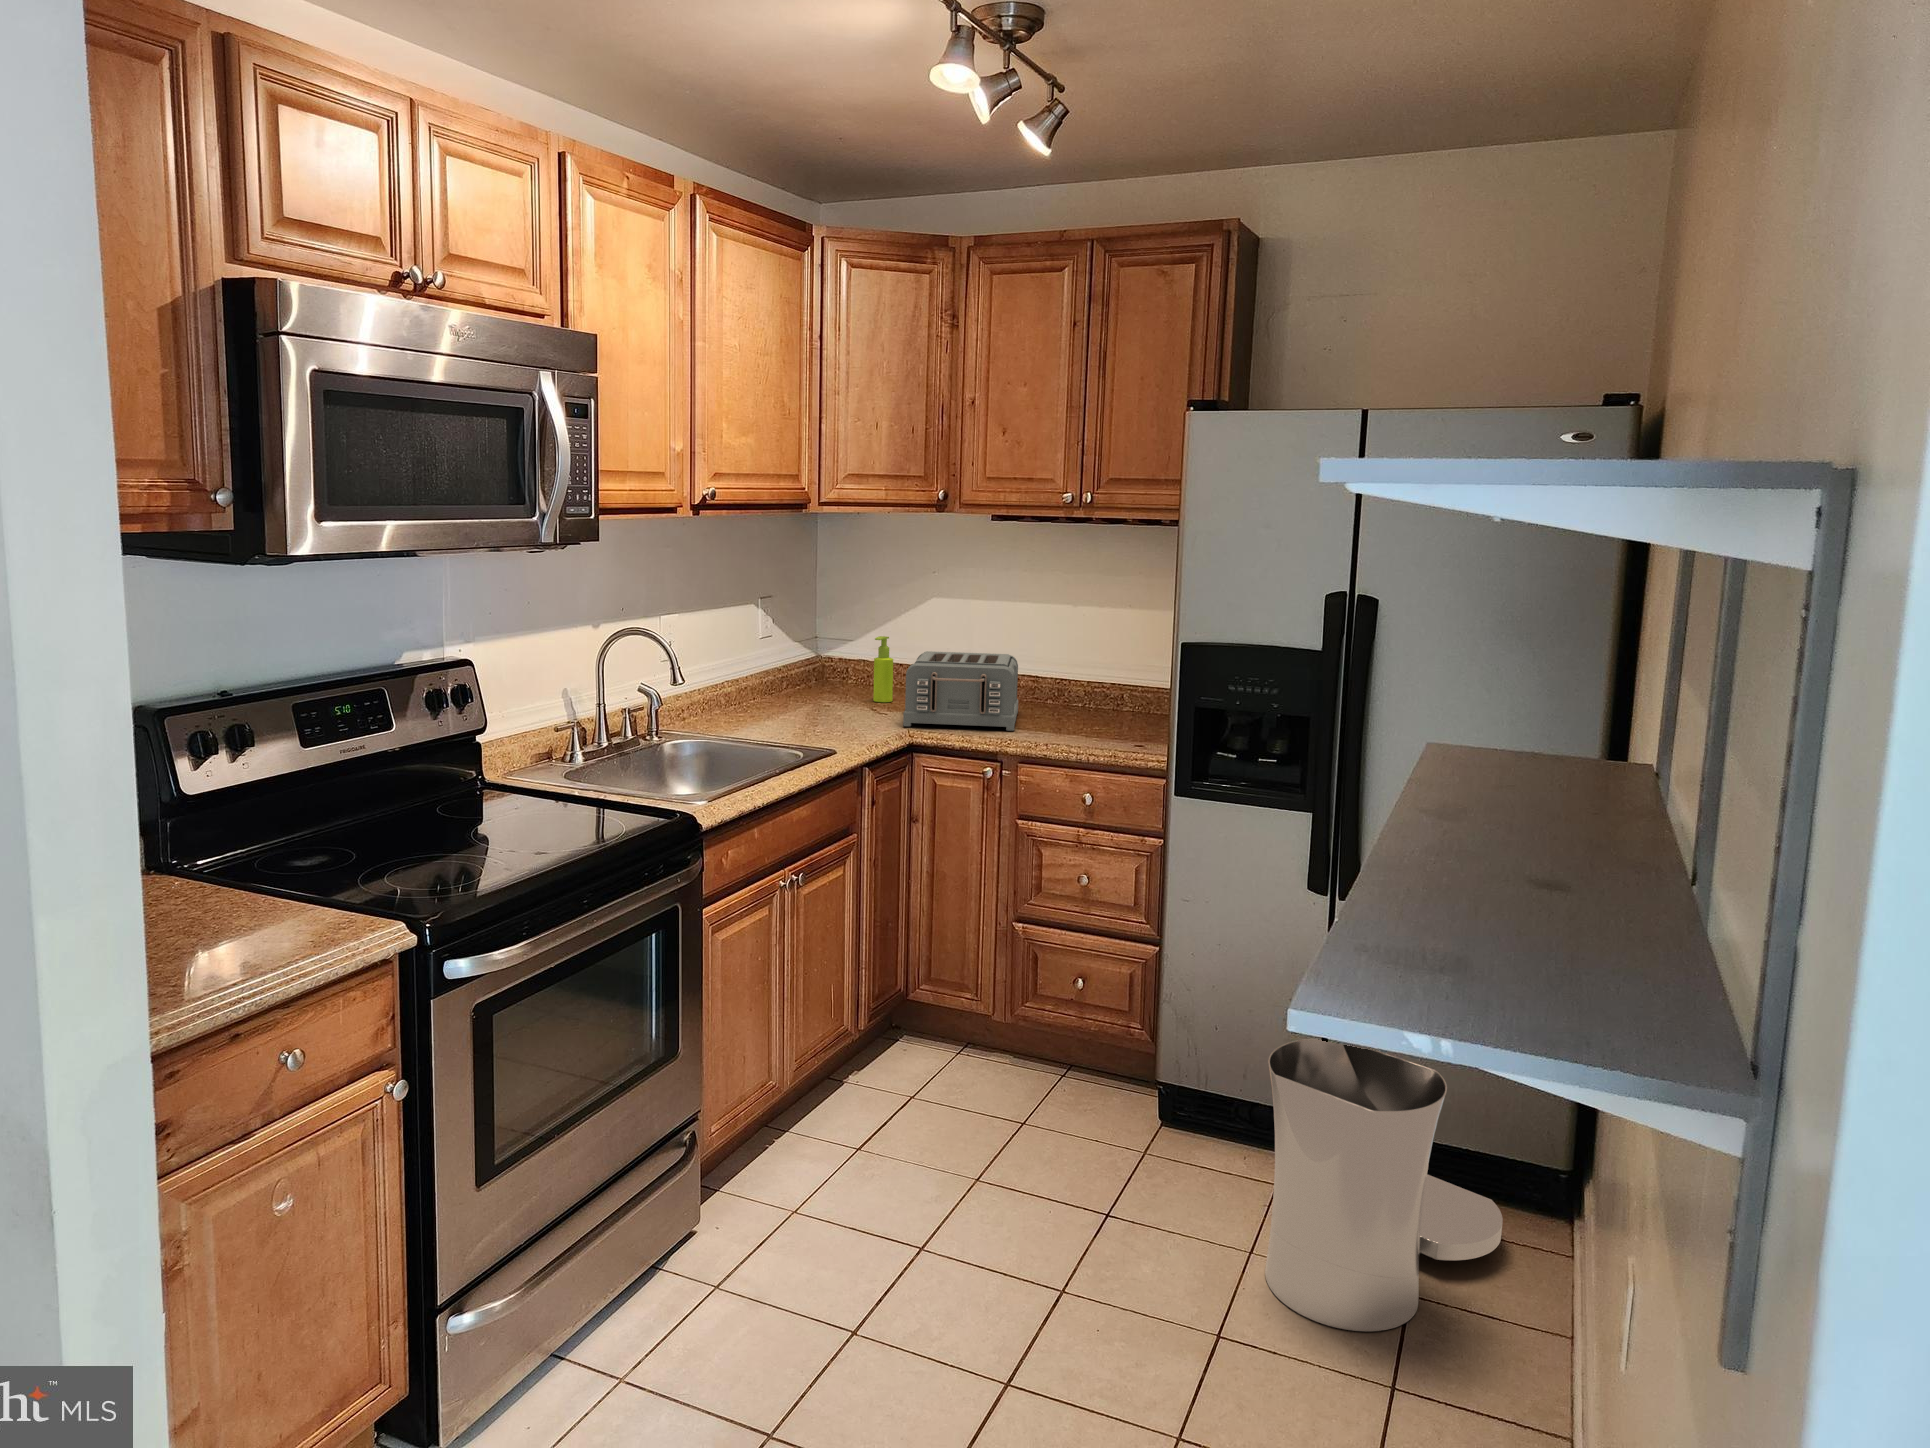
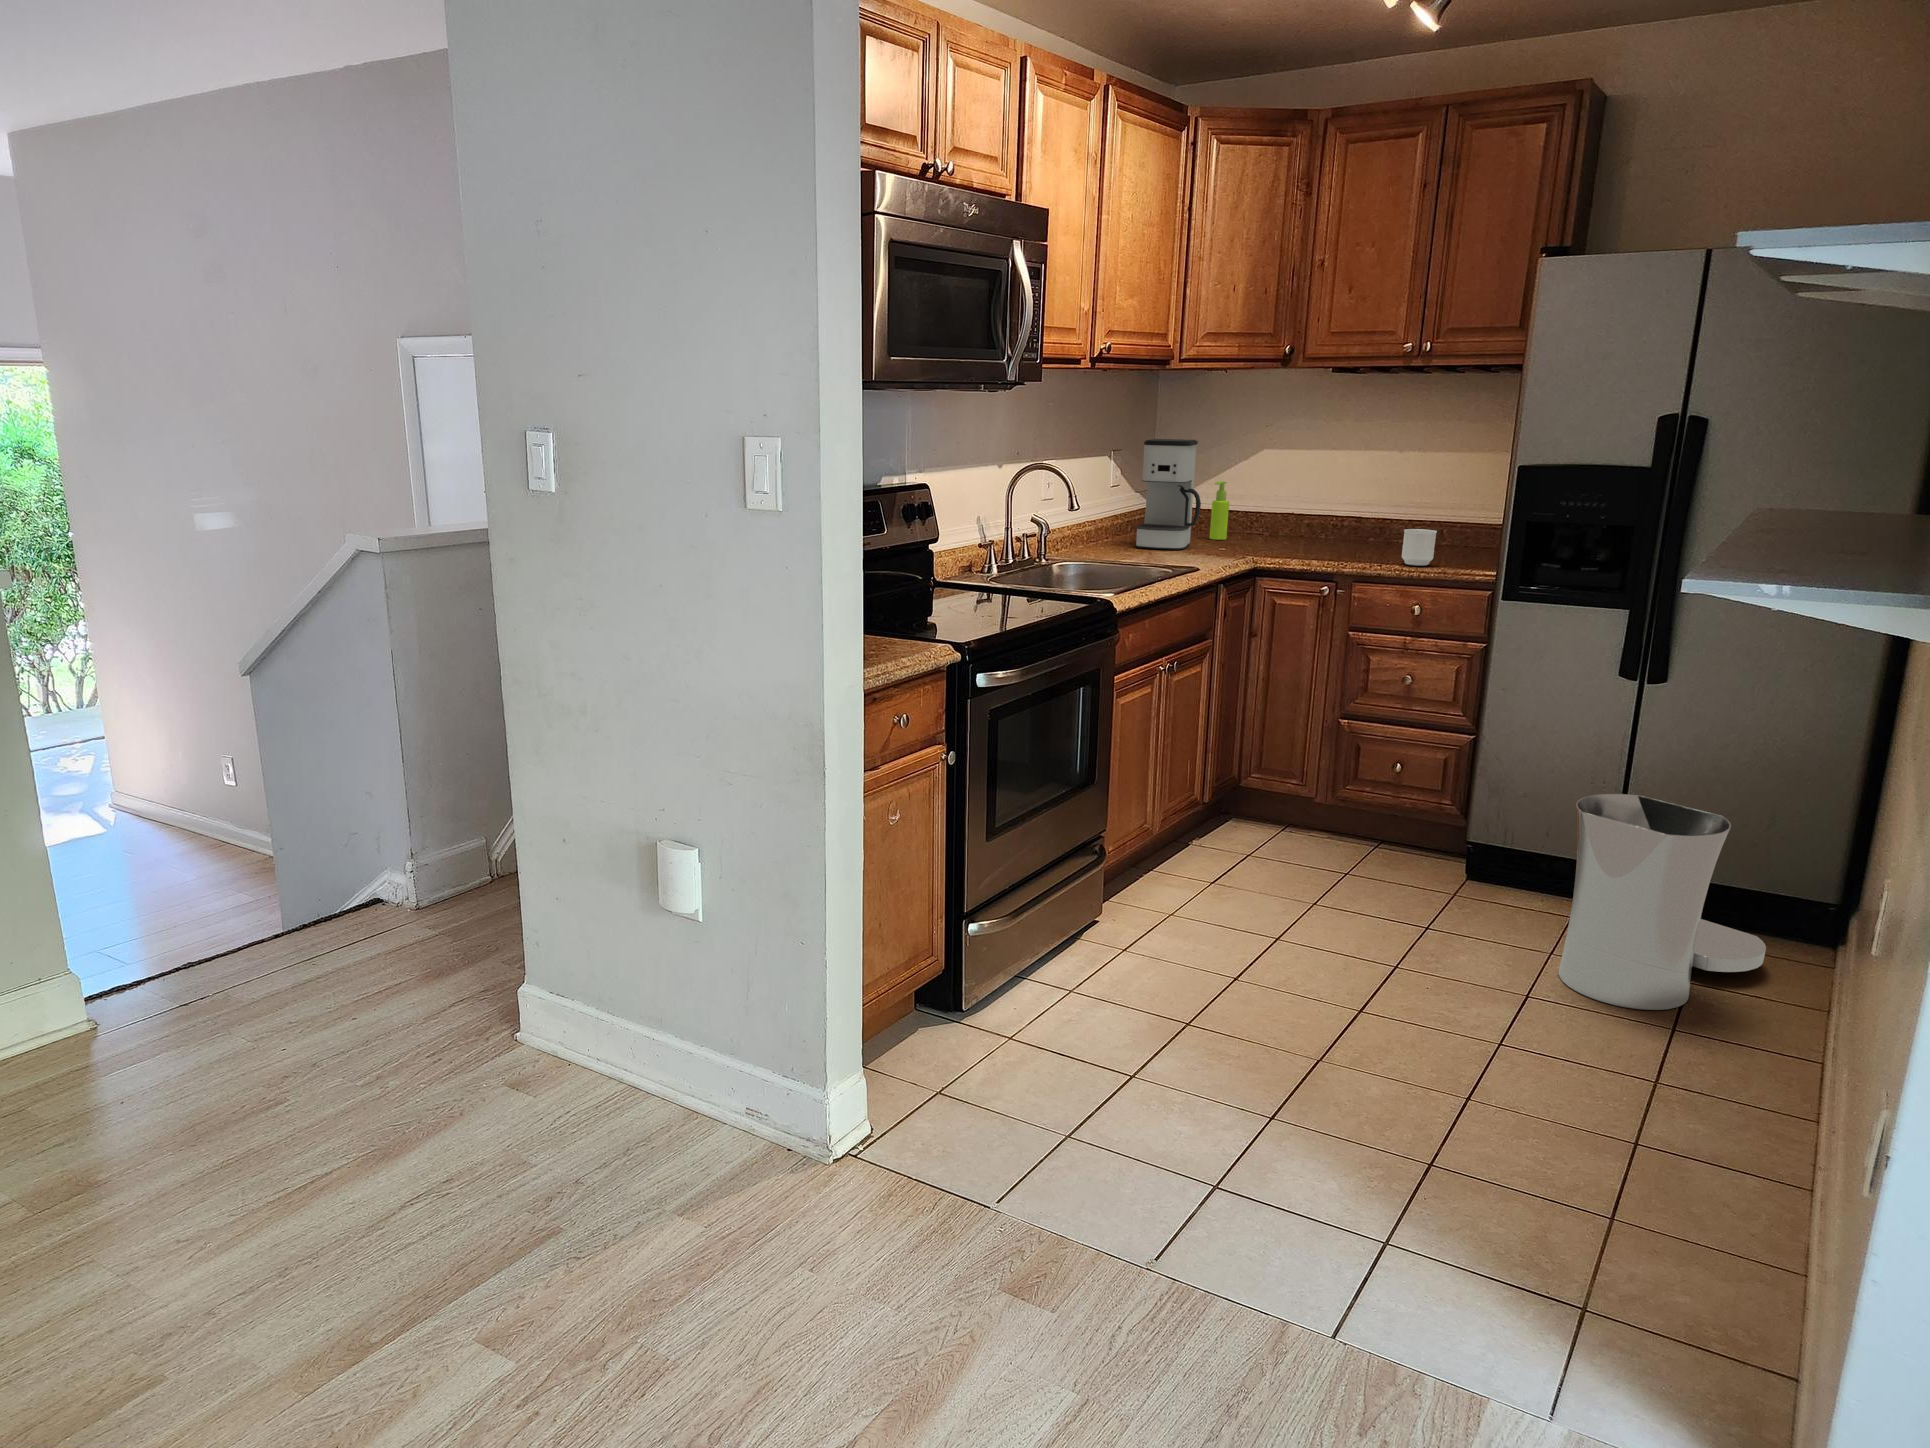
coffee maker: none [779,590,853,720] -> present [1136,439,1201,550]
toaster: present [903,651,1018,731] -> none [1247,493,1348,558]
mug: none [1074,698,1111,741] -> present [1402,529,1437,566]

